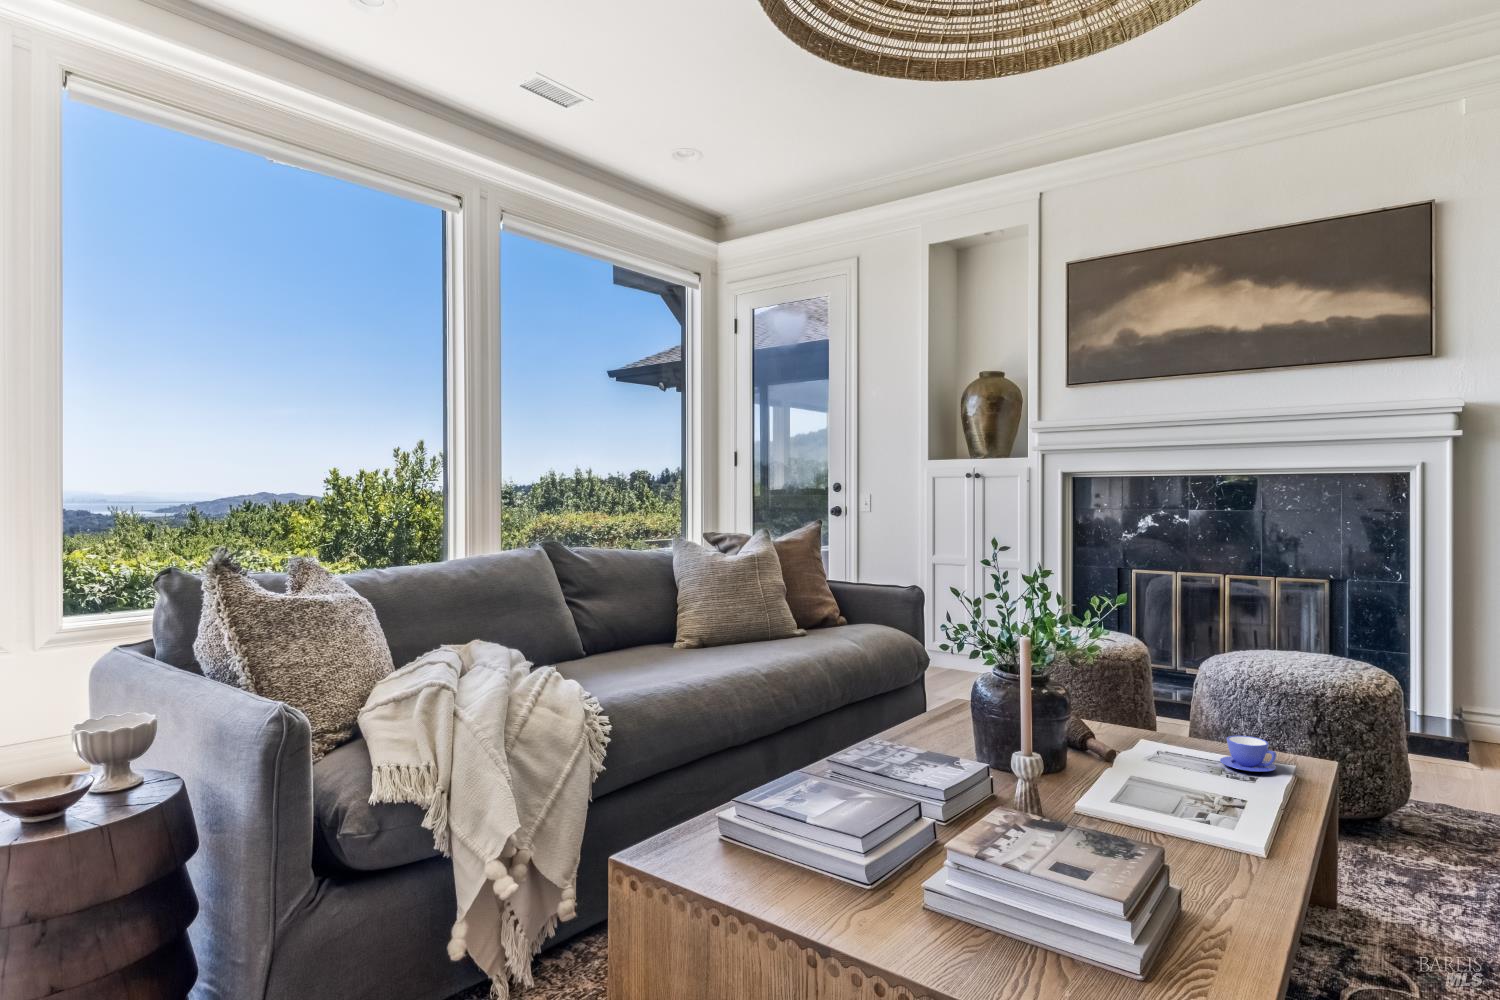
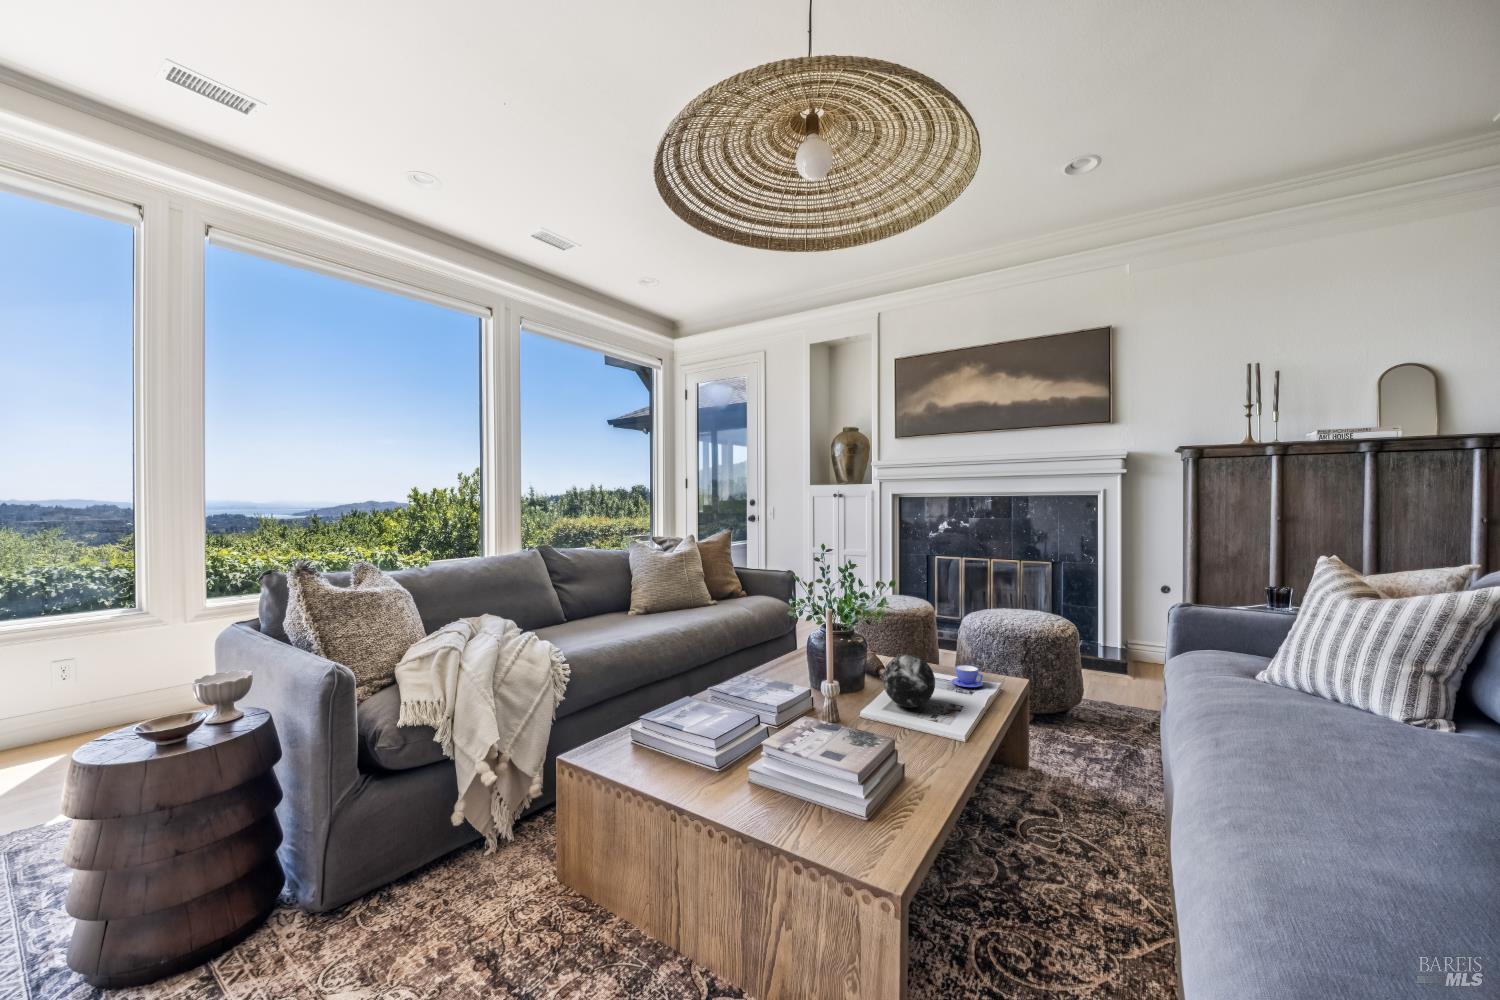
decorative orb: none [1117,716,1208,802] -> present [883,655,935,708]

